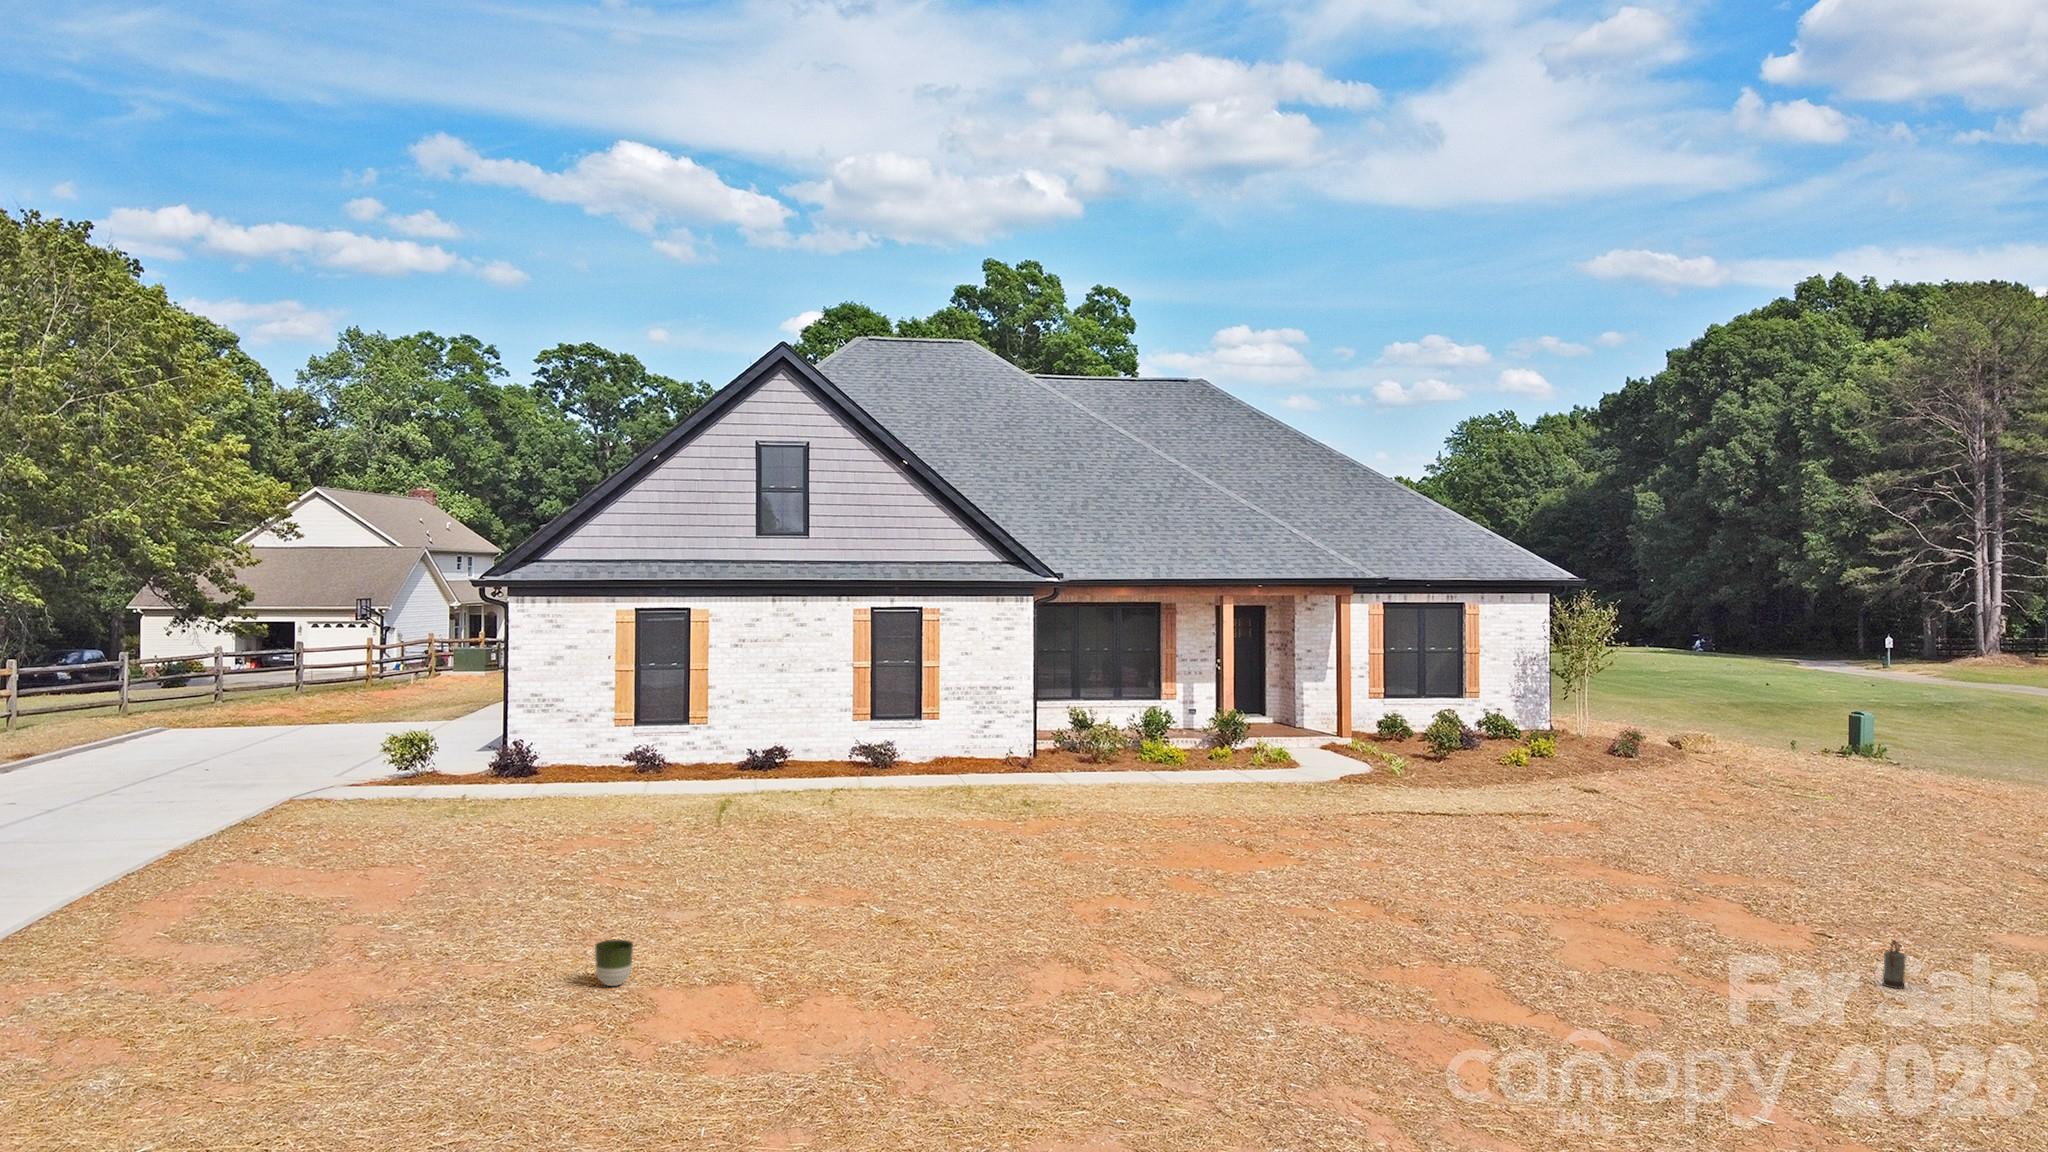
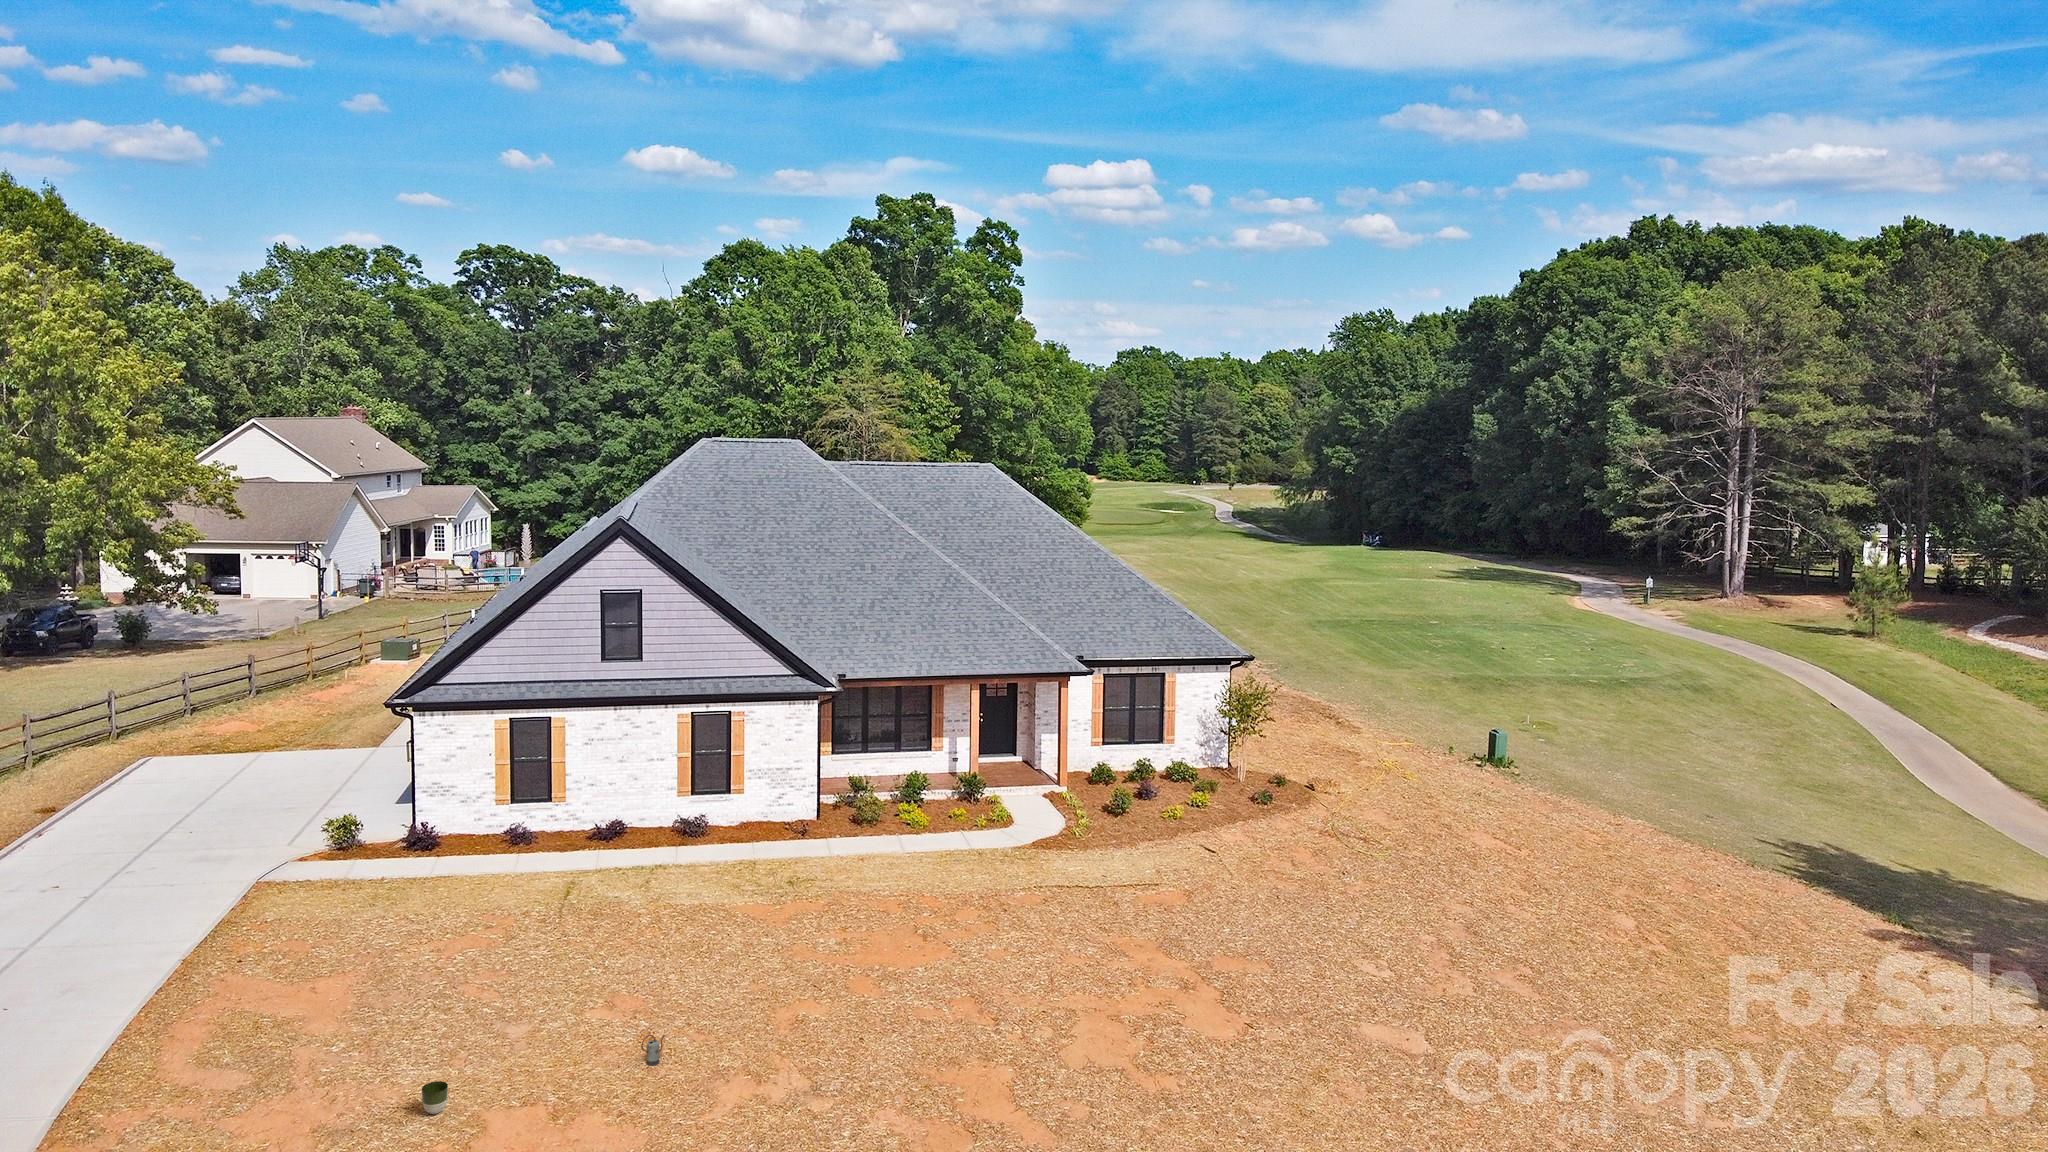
watering can: present [1883,940,1906,989] -> present [641,1035,665,1066]

